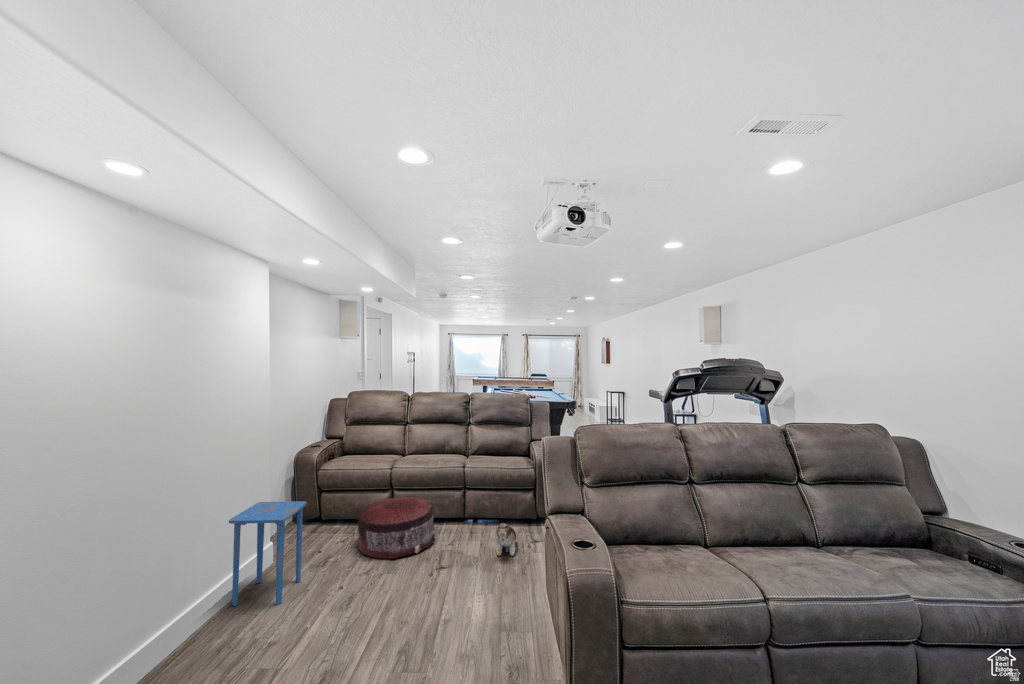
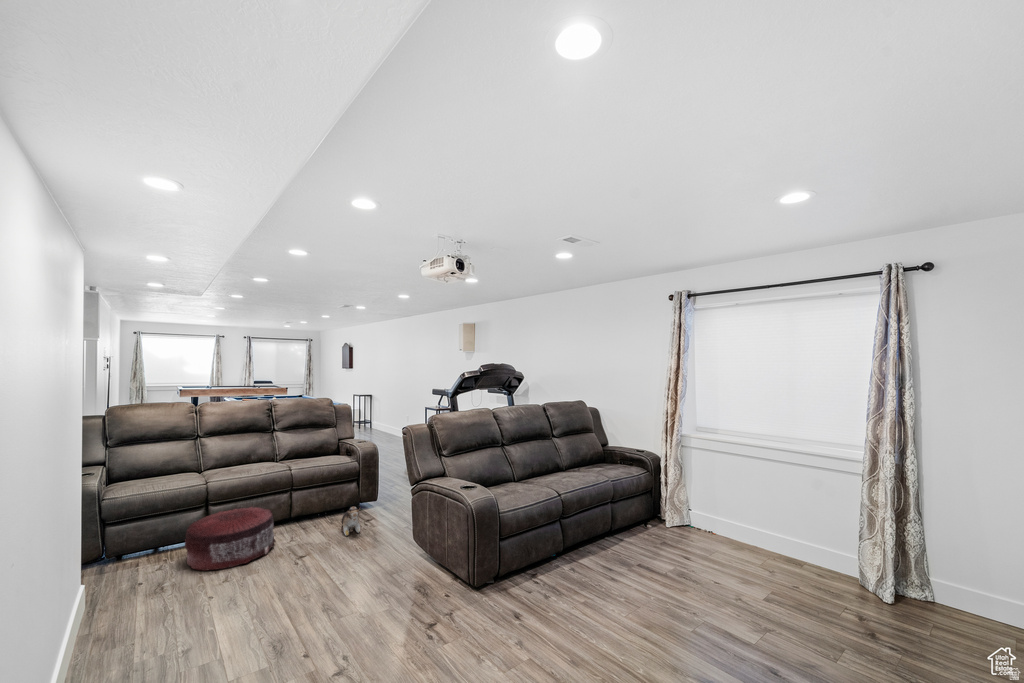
side table: present [229,501,307,606] -> none [87,522,165,646]

